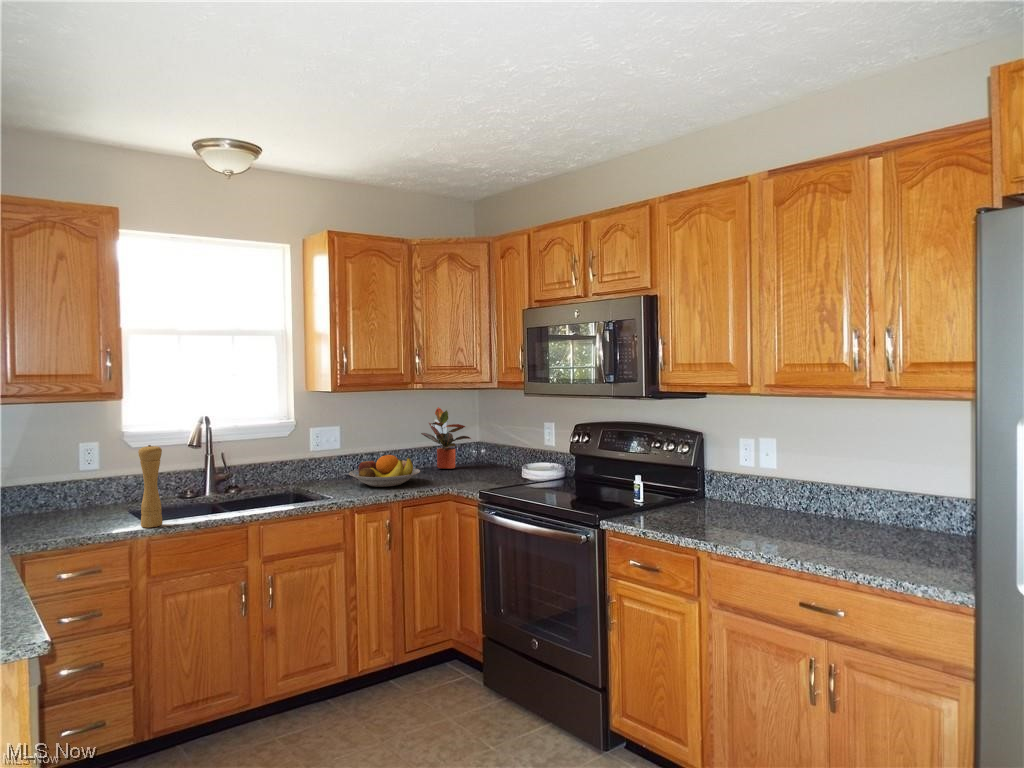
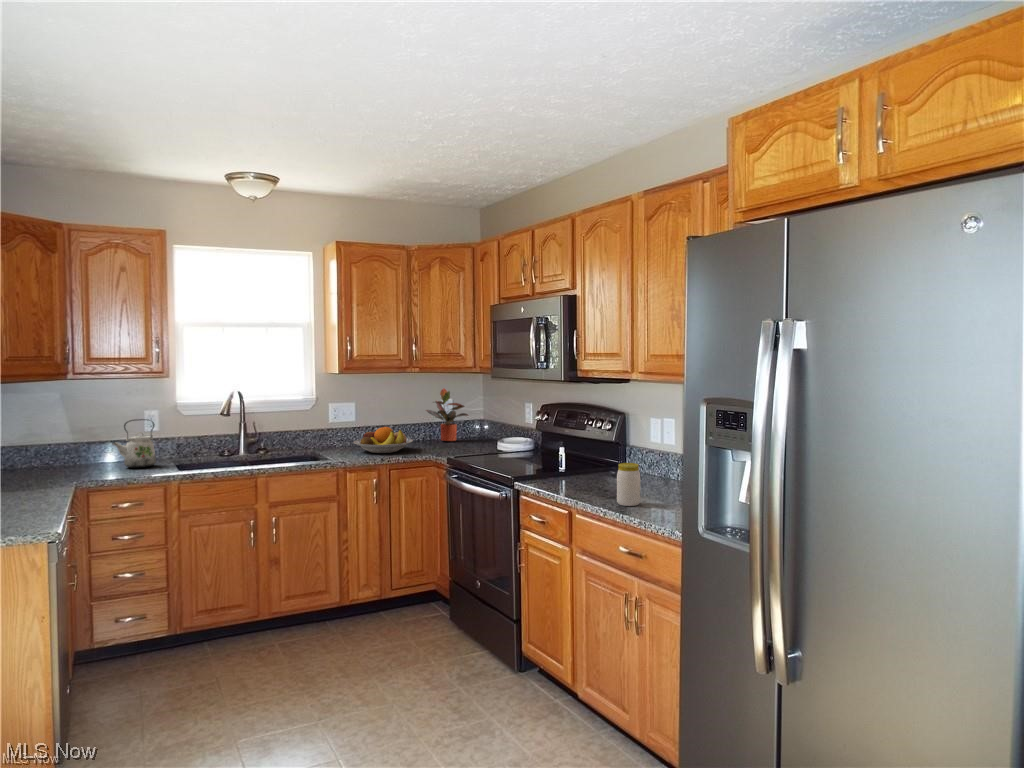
pepper mill: present [138,445,162,528] -> none [172,413,190,474]
kettle: none [41,454,103,520] -> present [112,419,156,468]
jar: none [770,494,800,548] -> present [617,463,640,506]

